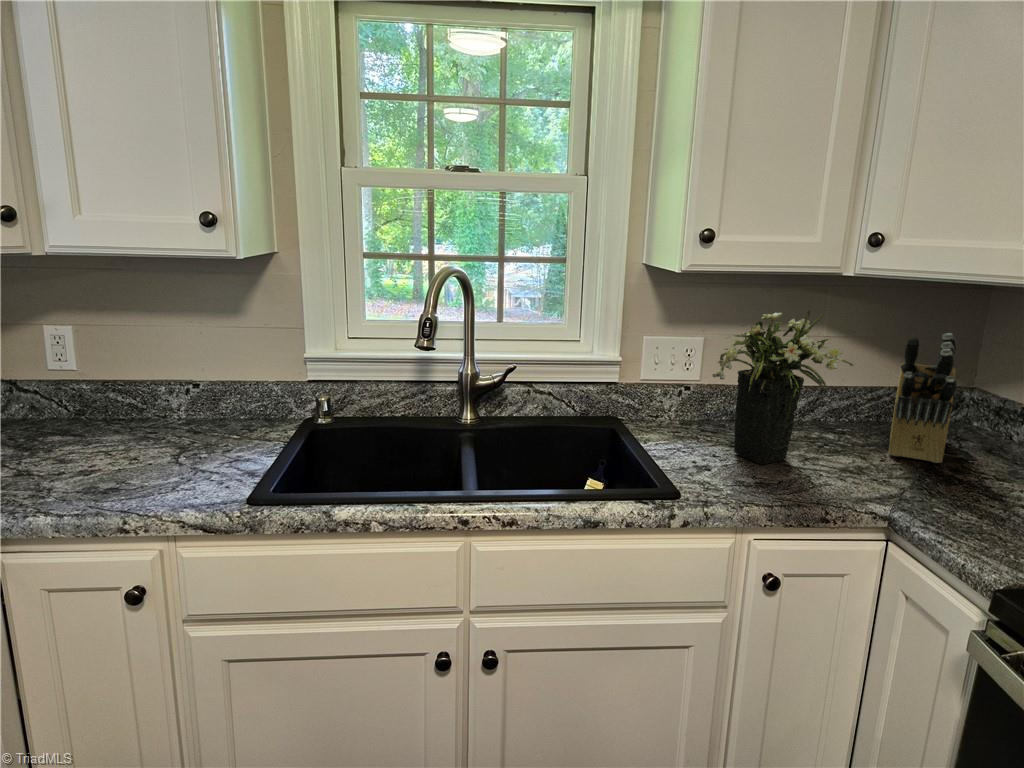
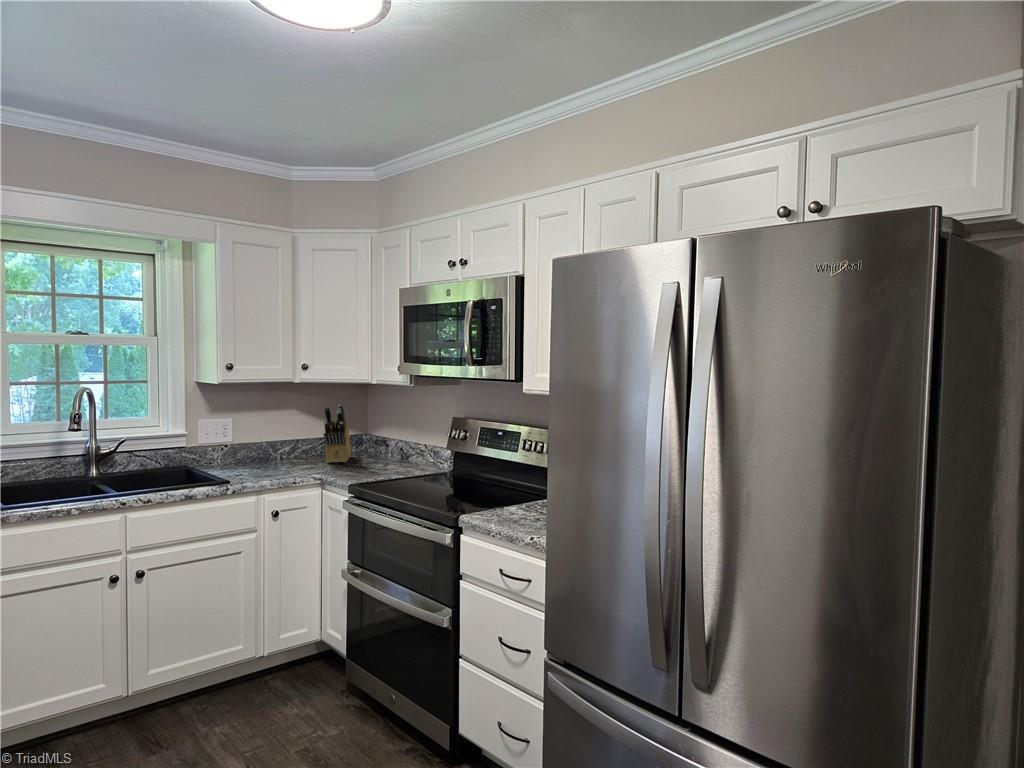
flower arrangement: present [712,309,854,464] -> none [239,398,301,471]

